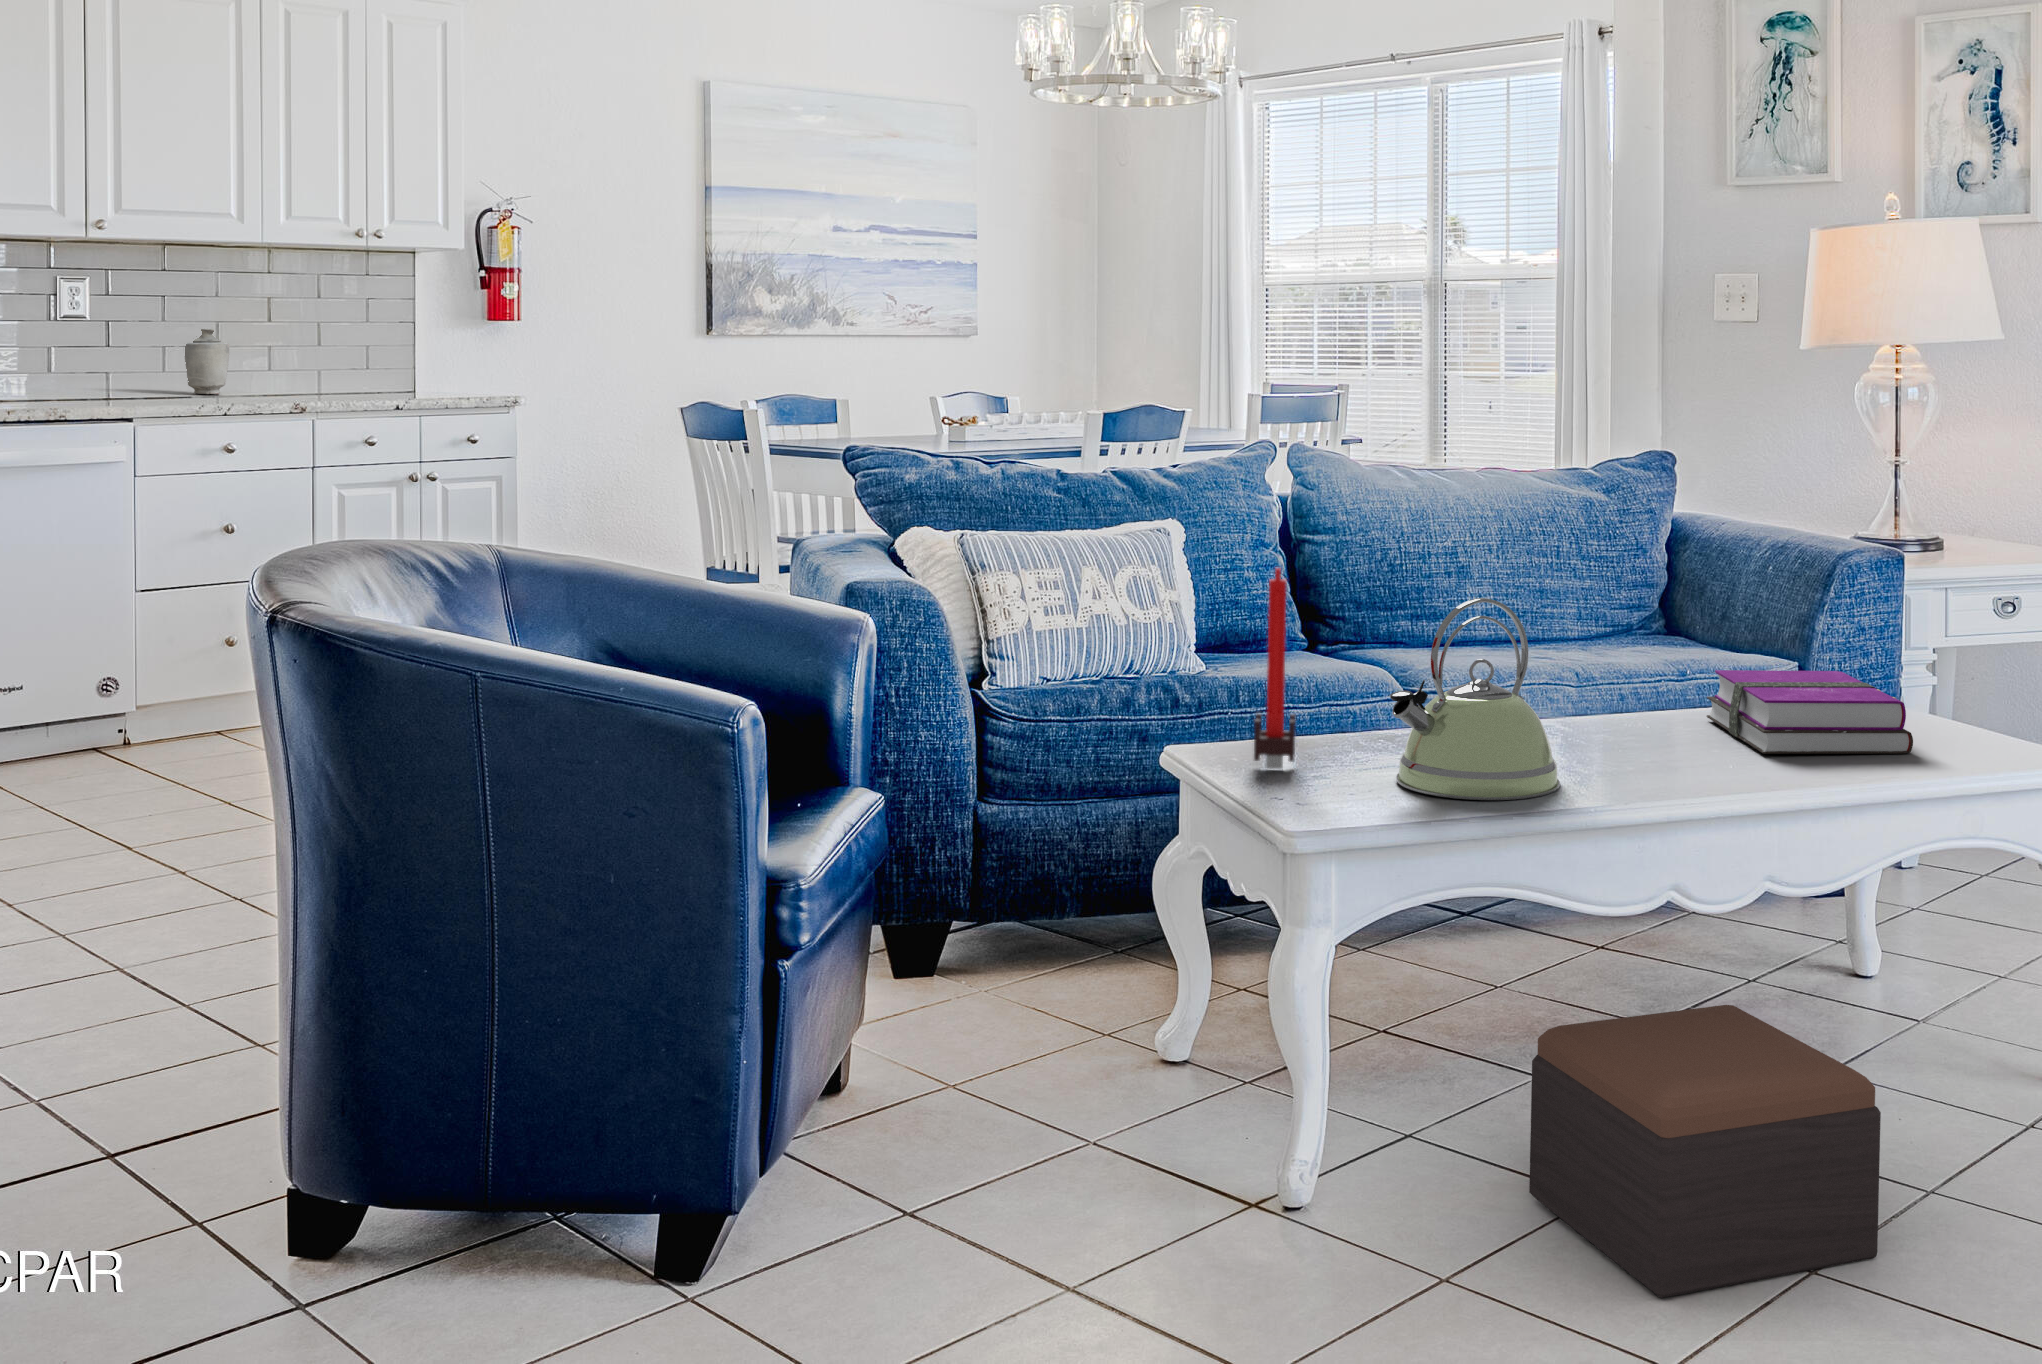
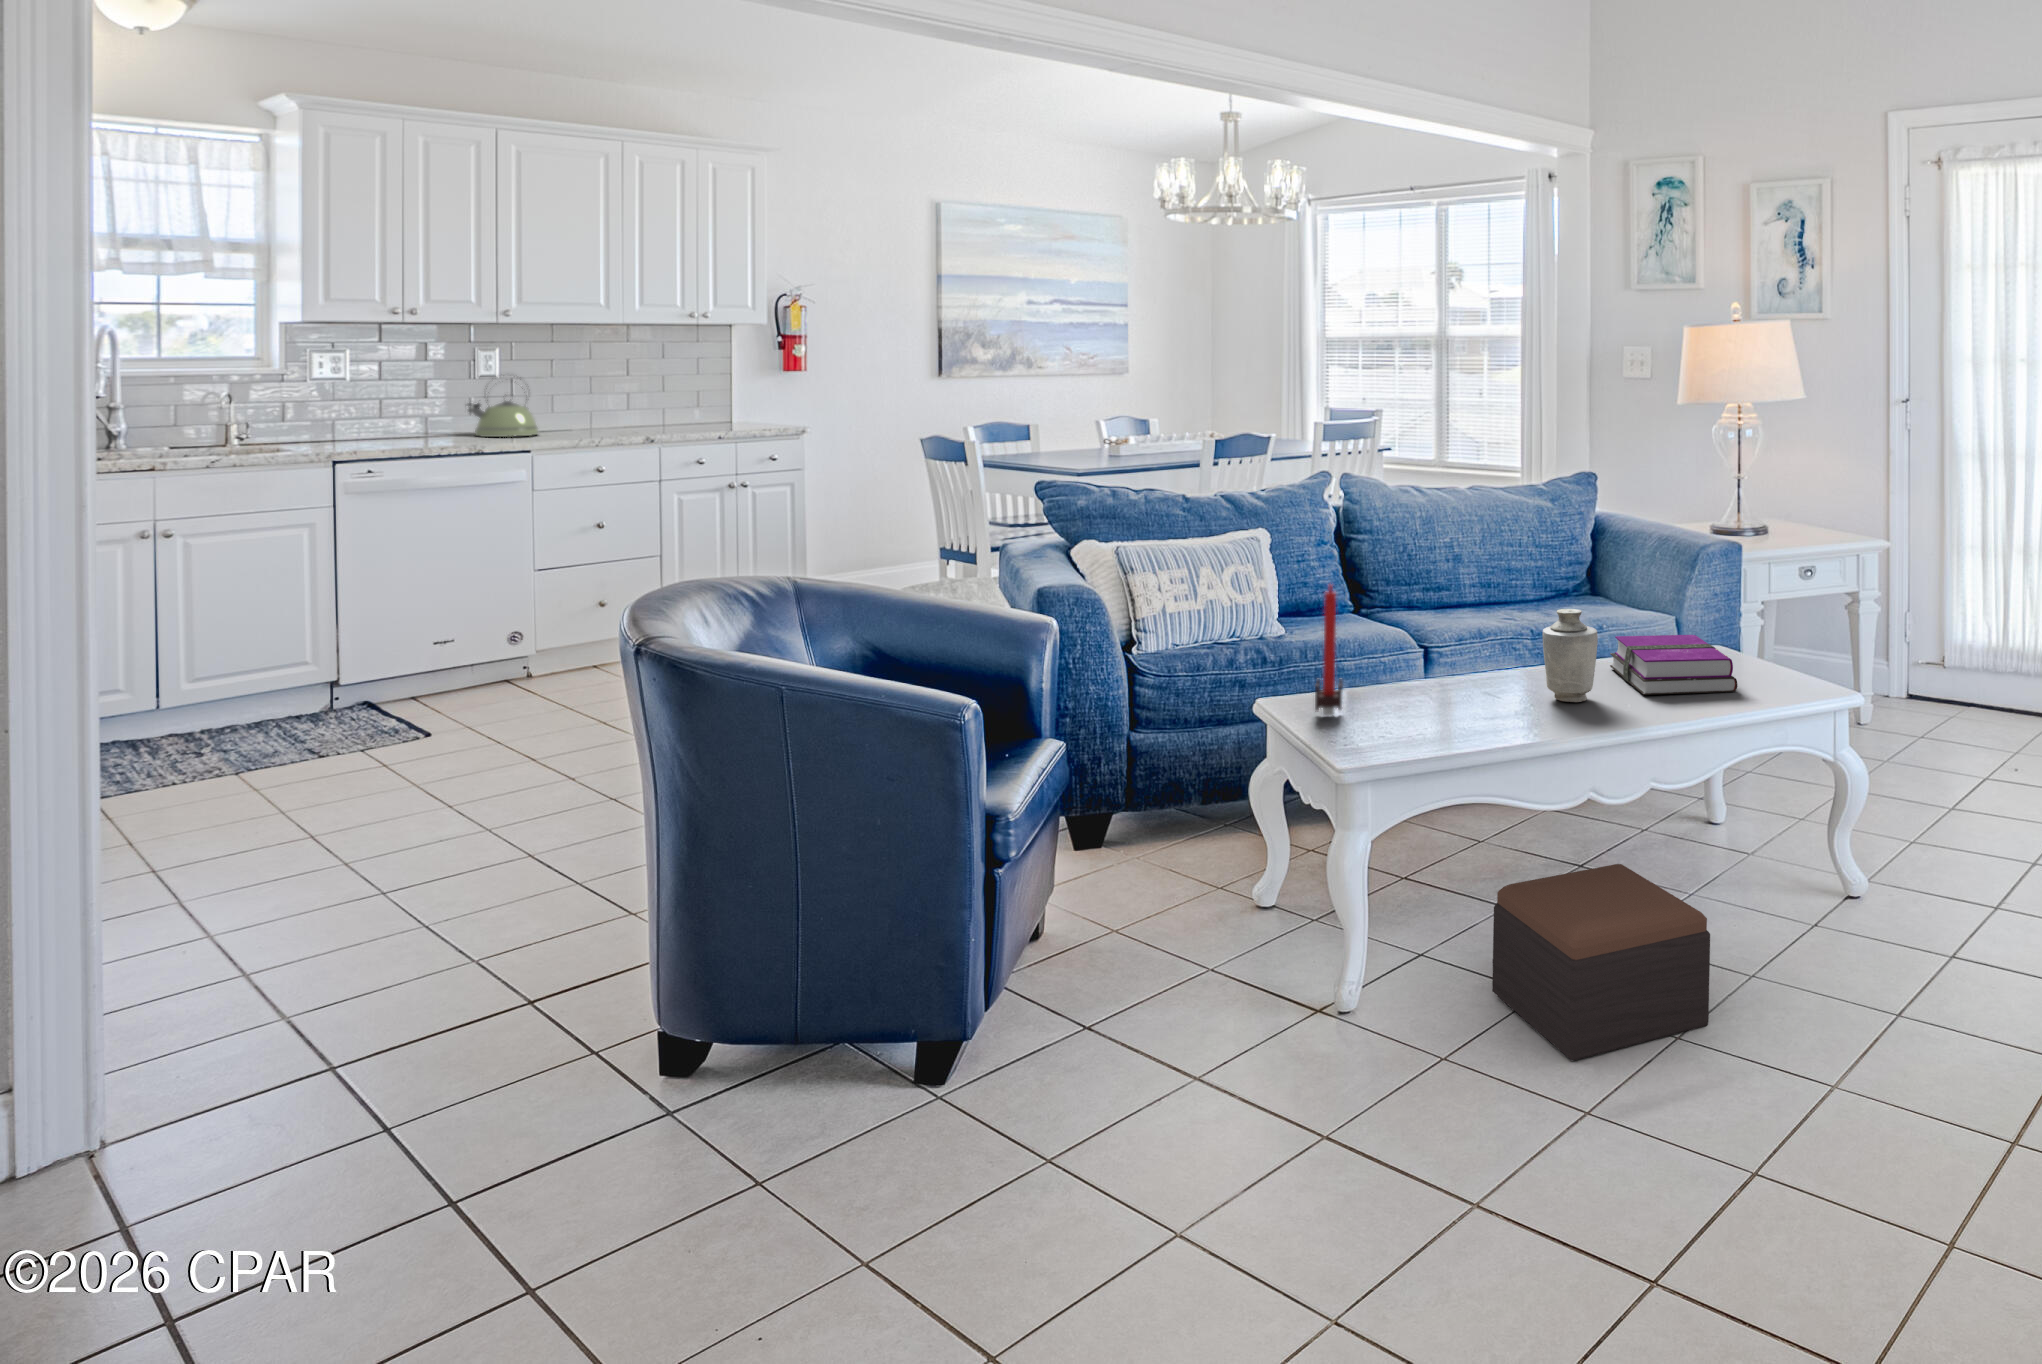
vase: present [185,329,229,394] -> present [1543,609,1598,702]
kettle: present [1390,598,1560,800] -> present [468,388,538,437]

